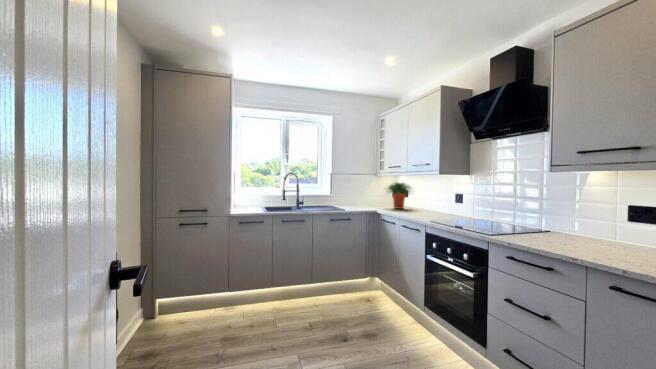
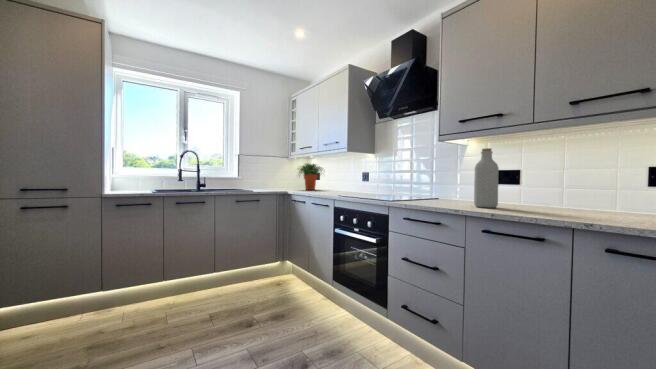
bottle: none [598,189,633,259] -> present [474,148,499,208]

